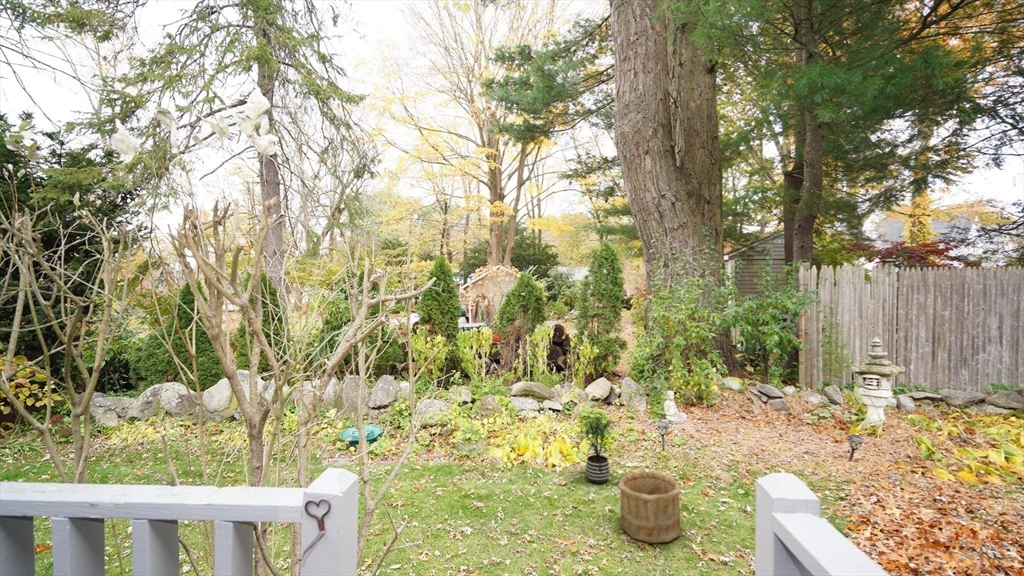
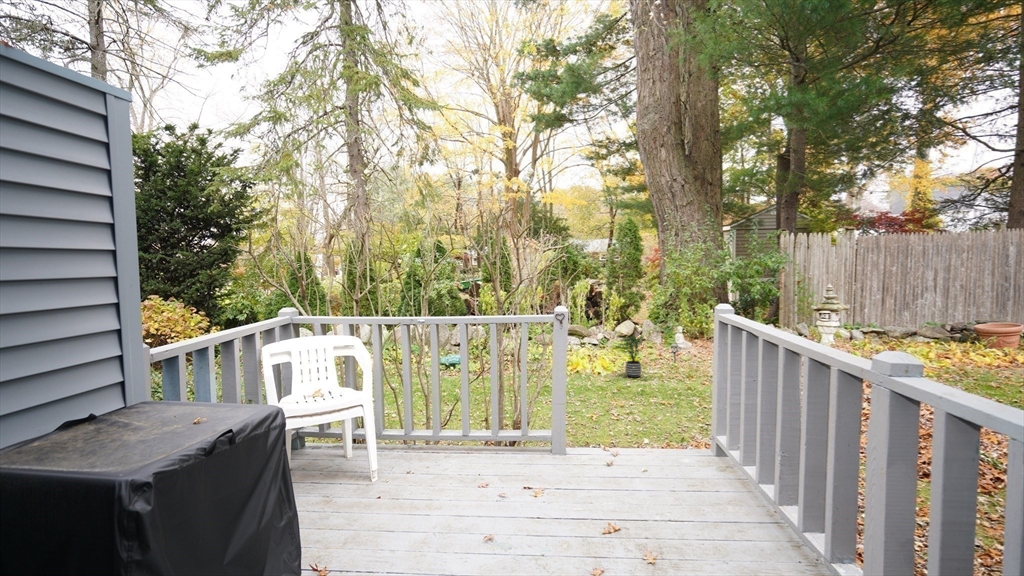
wooden bucket: present [618,472,681,543] -> none [651,362,689,398]

